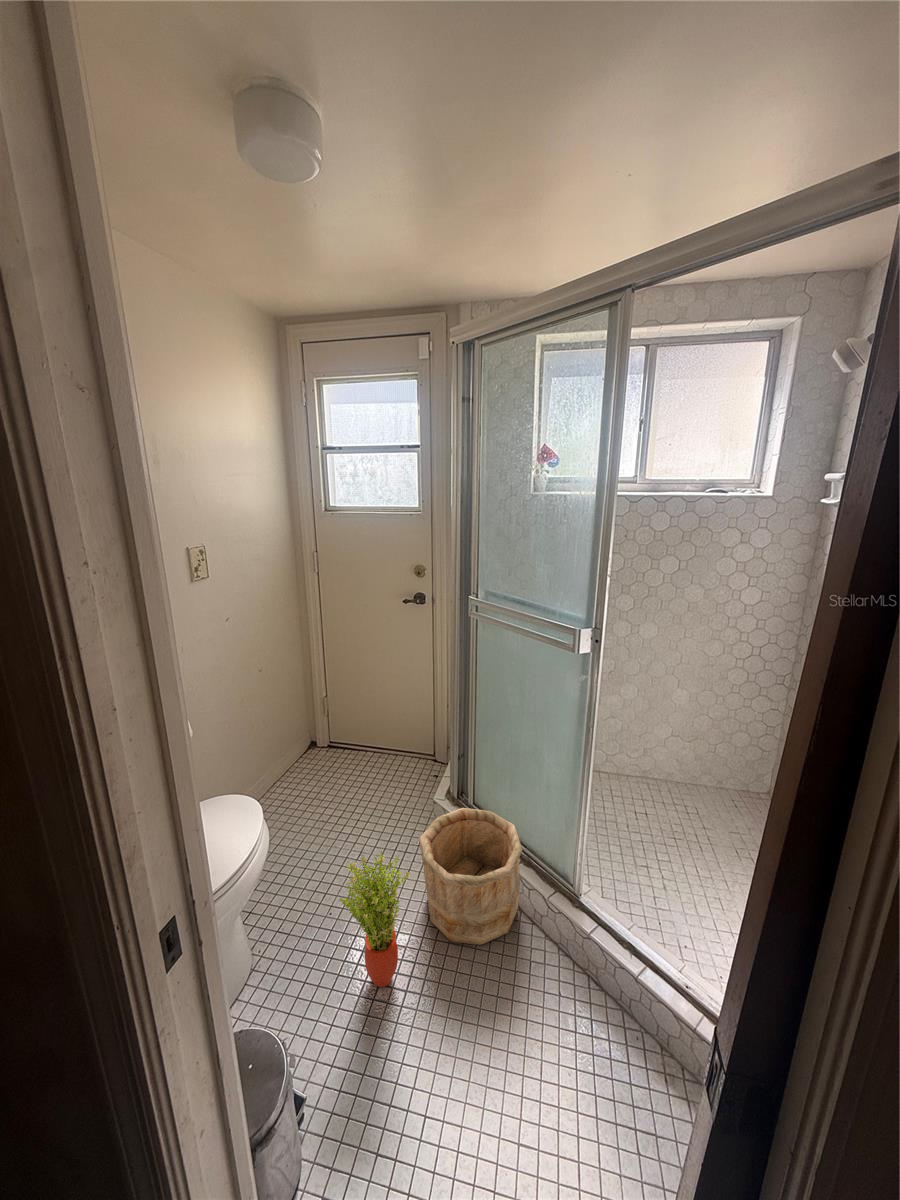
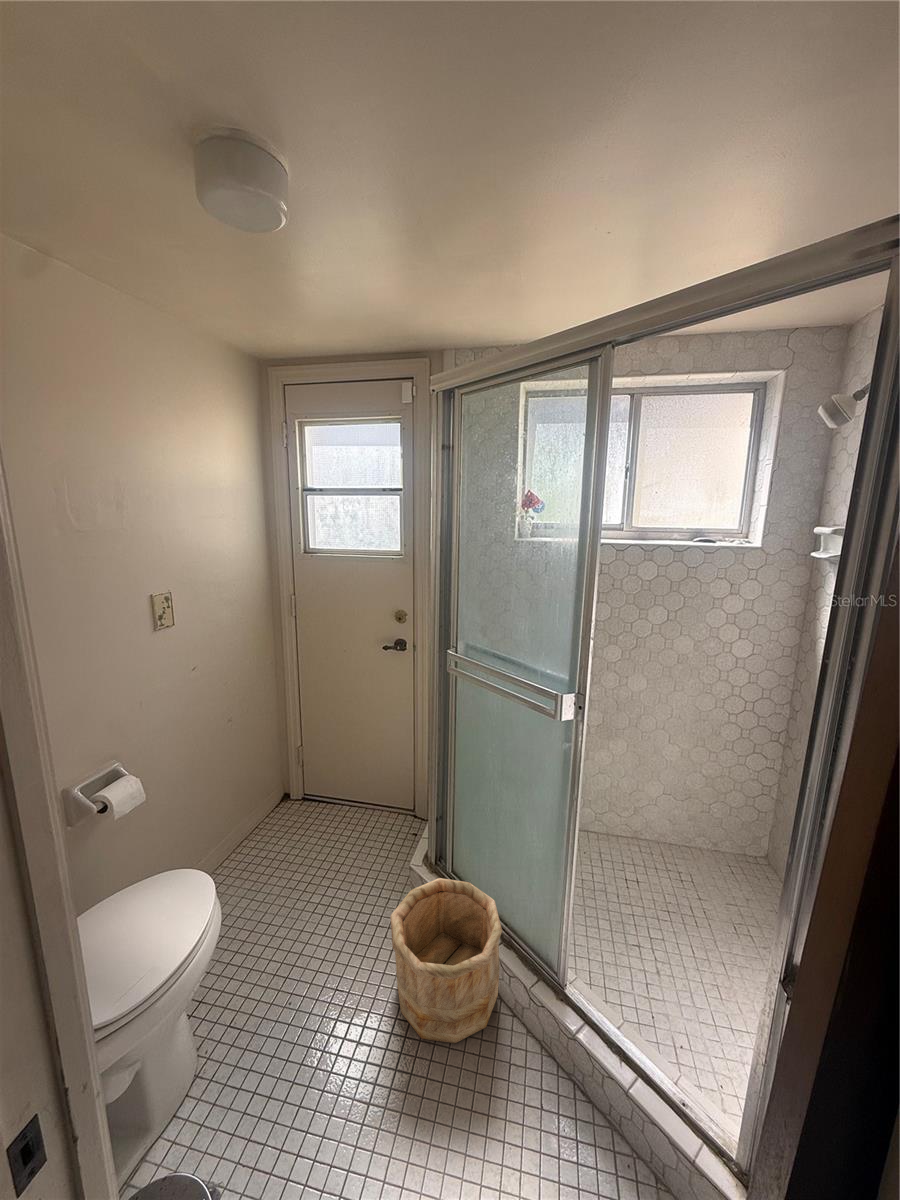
potted plant: present [339,851,410,987] -> none [292,941,374,1099]

